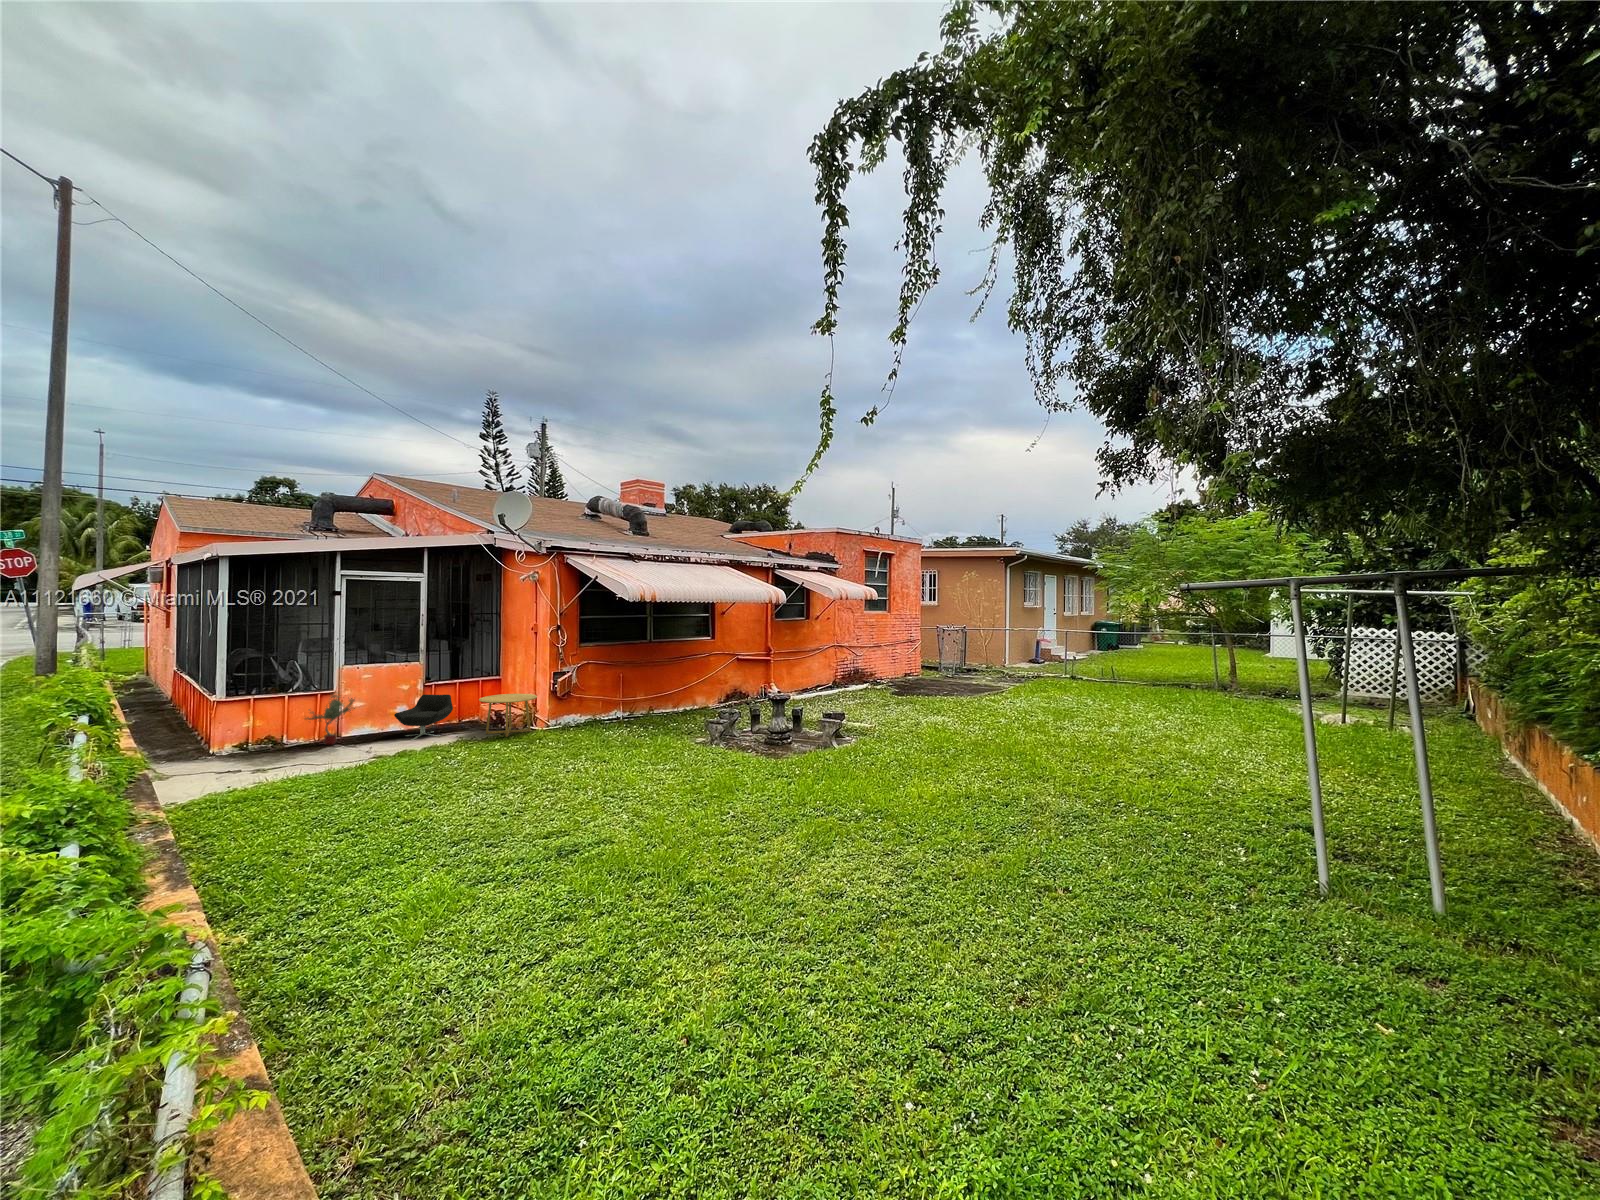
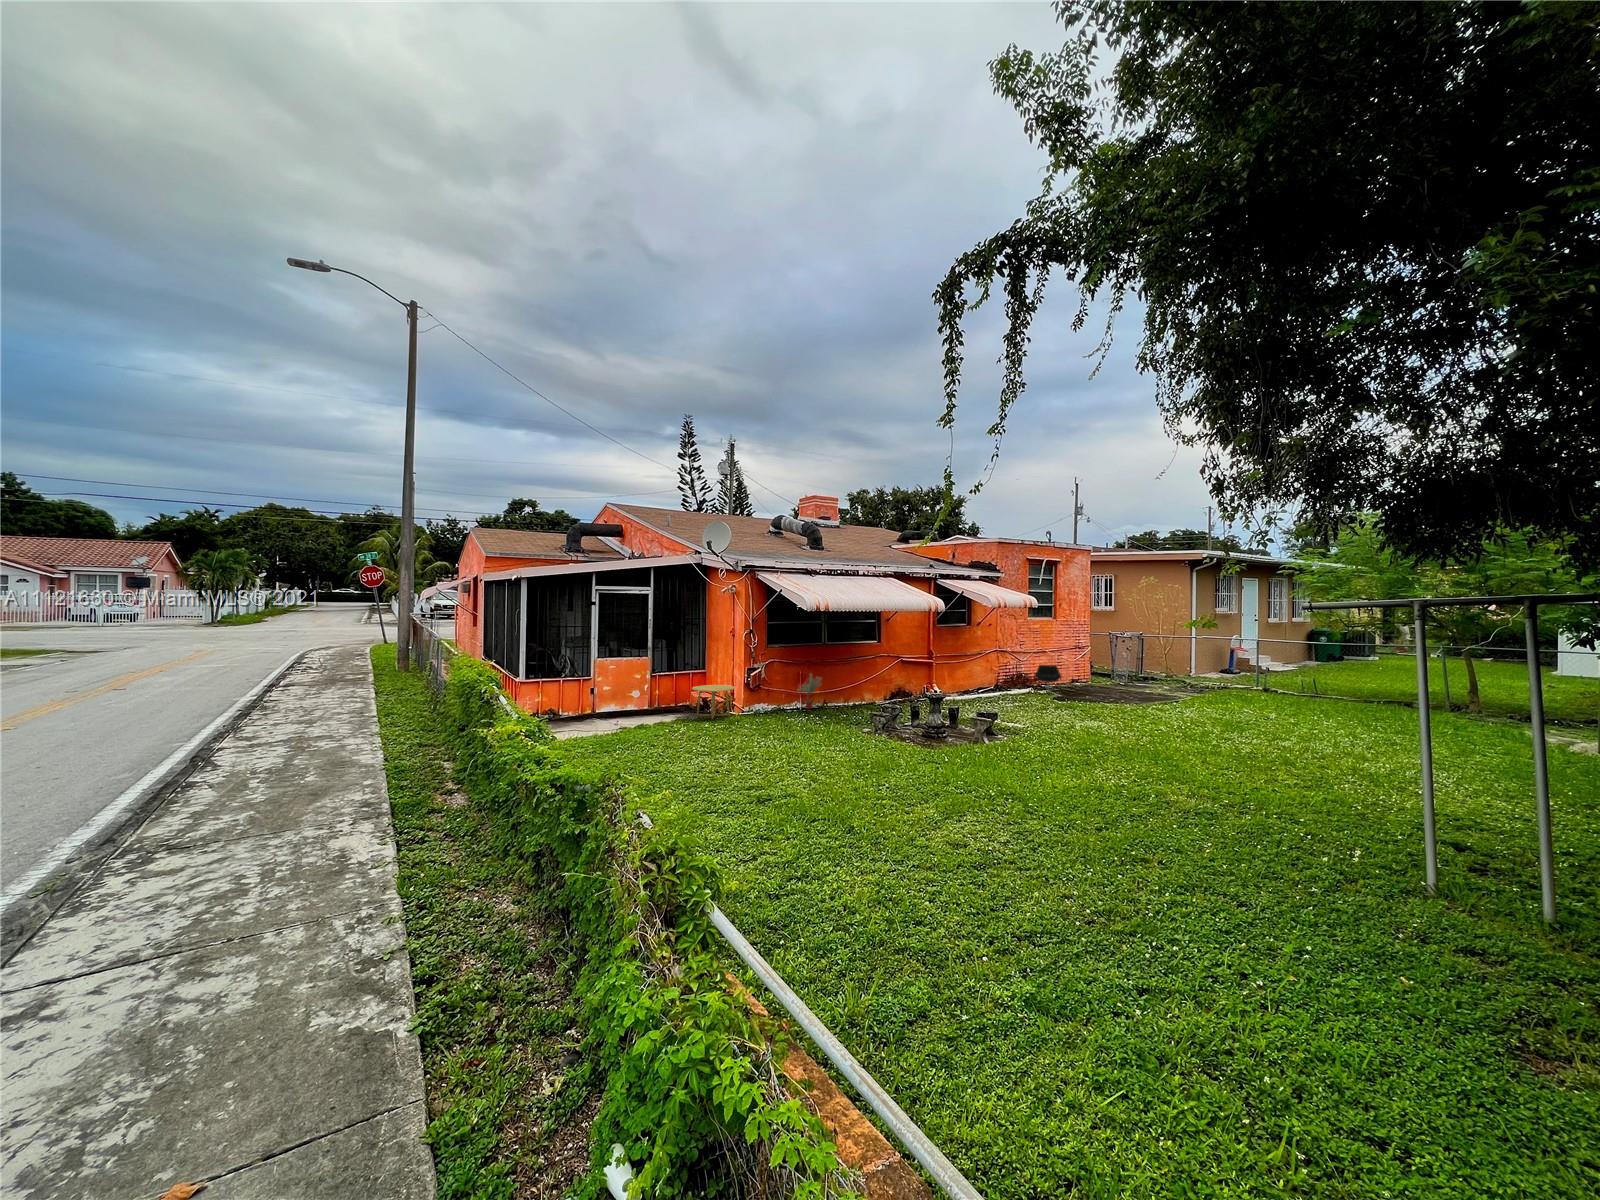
potted tree: present [305,694,355,745] -> present [797,675,822,710]
lounge chair: present [394,694,453,740] -> present [1034,665,1062,689]

